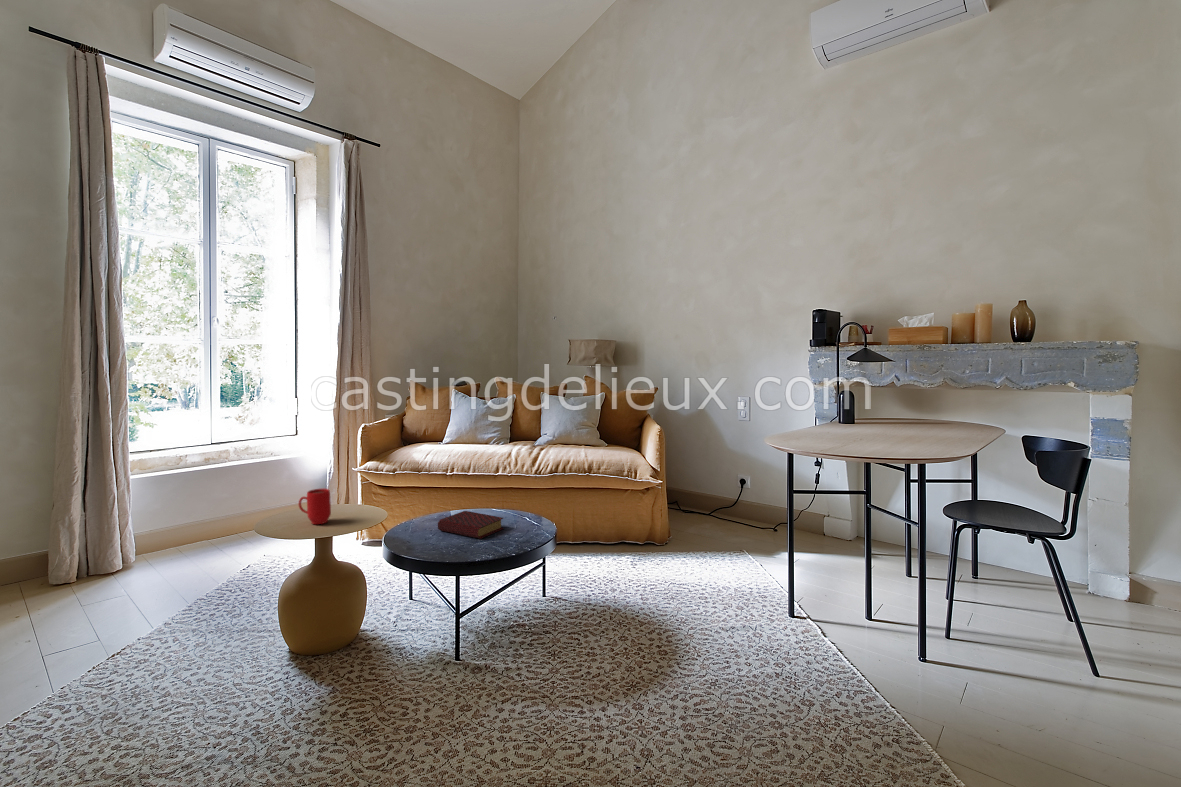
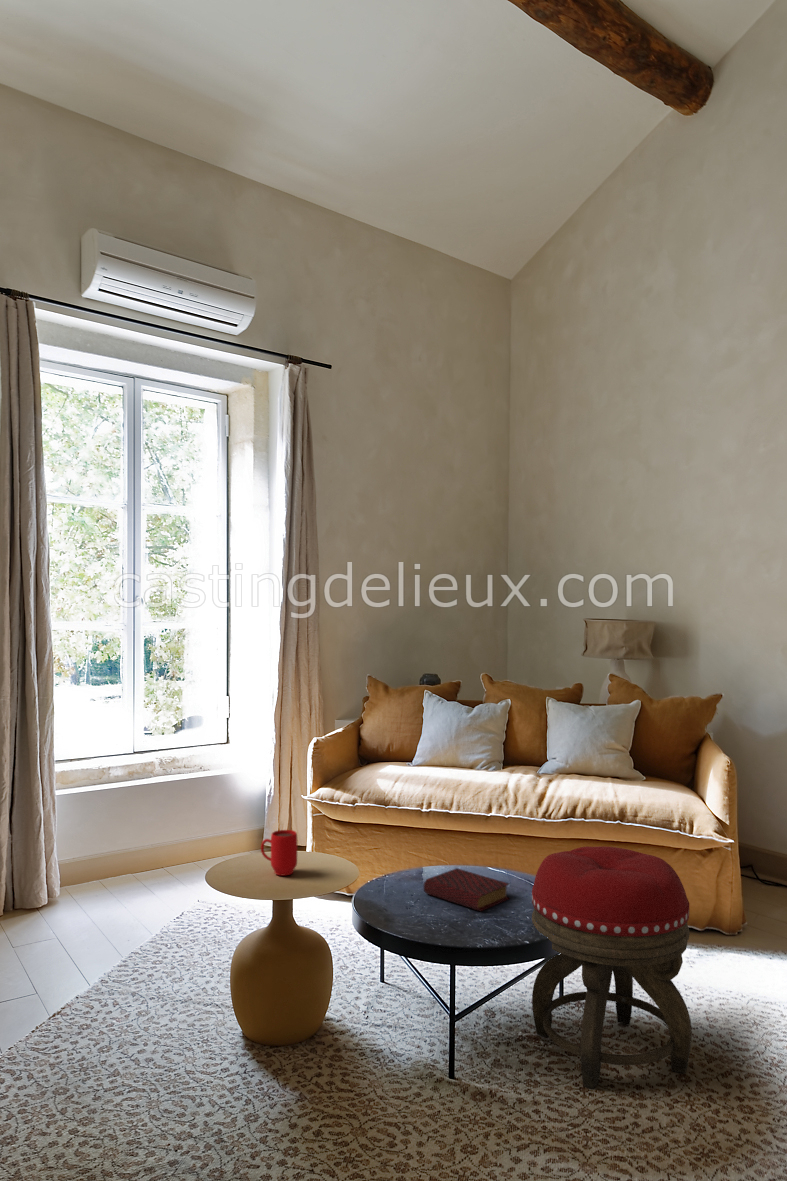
footstool: none [518,486,630,655] -> present [532,846,692,1089]

